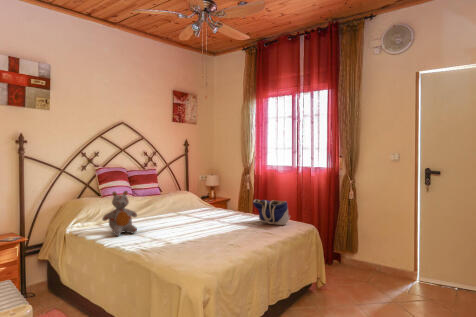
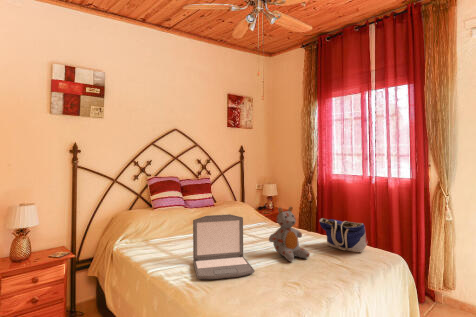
stuffed bear: present [102,191,137,236] -> present [269,207,310,262]
laptop: none [145,196,199,247] -> present [193,214,255,279]

